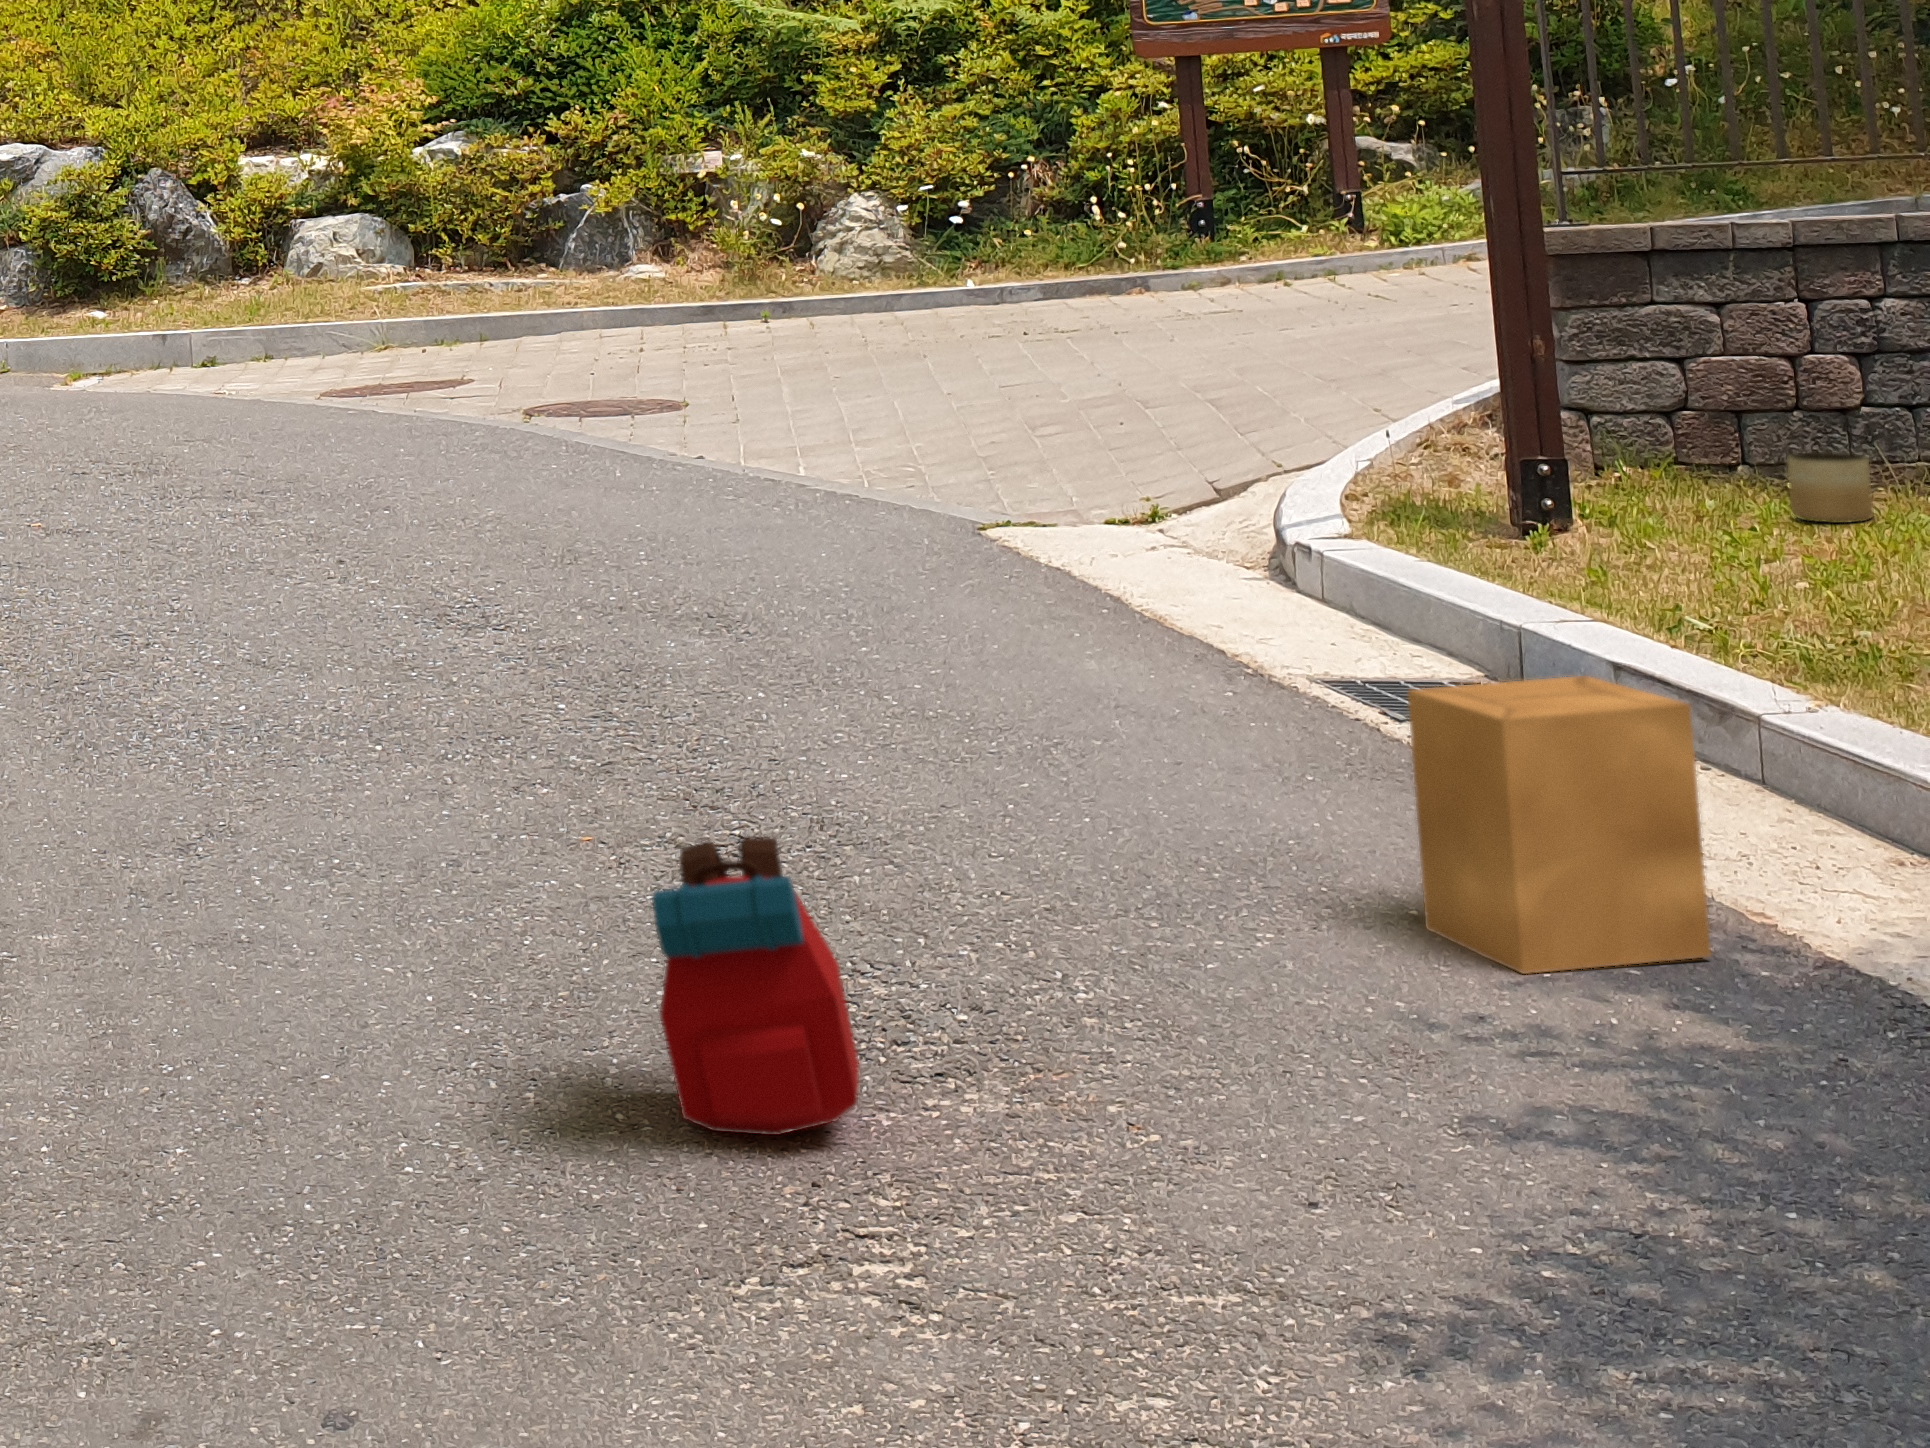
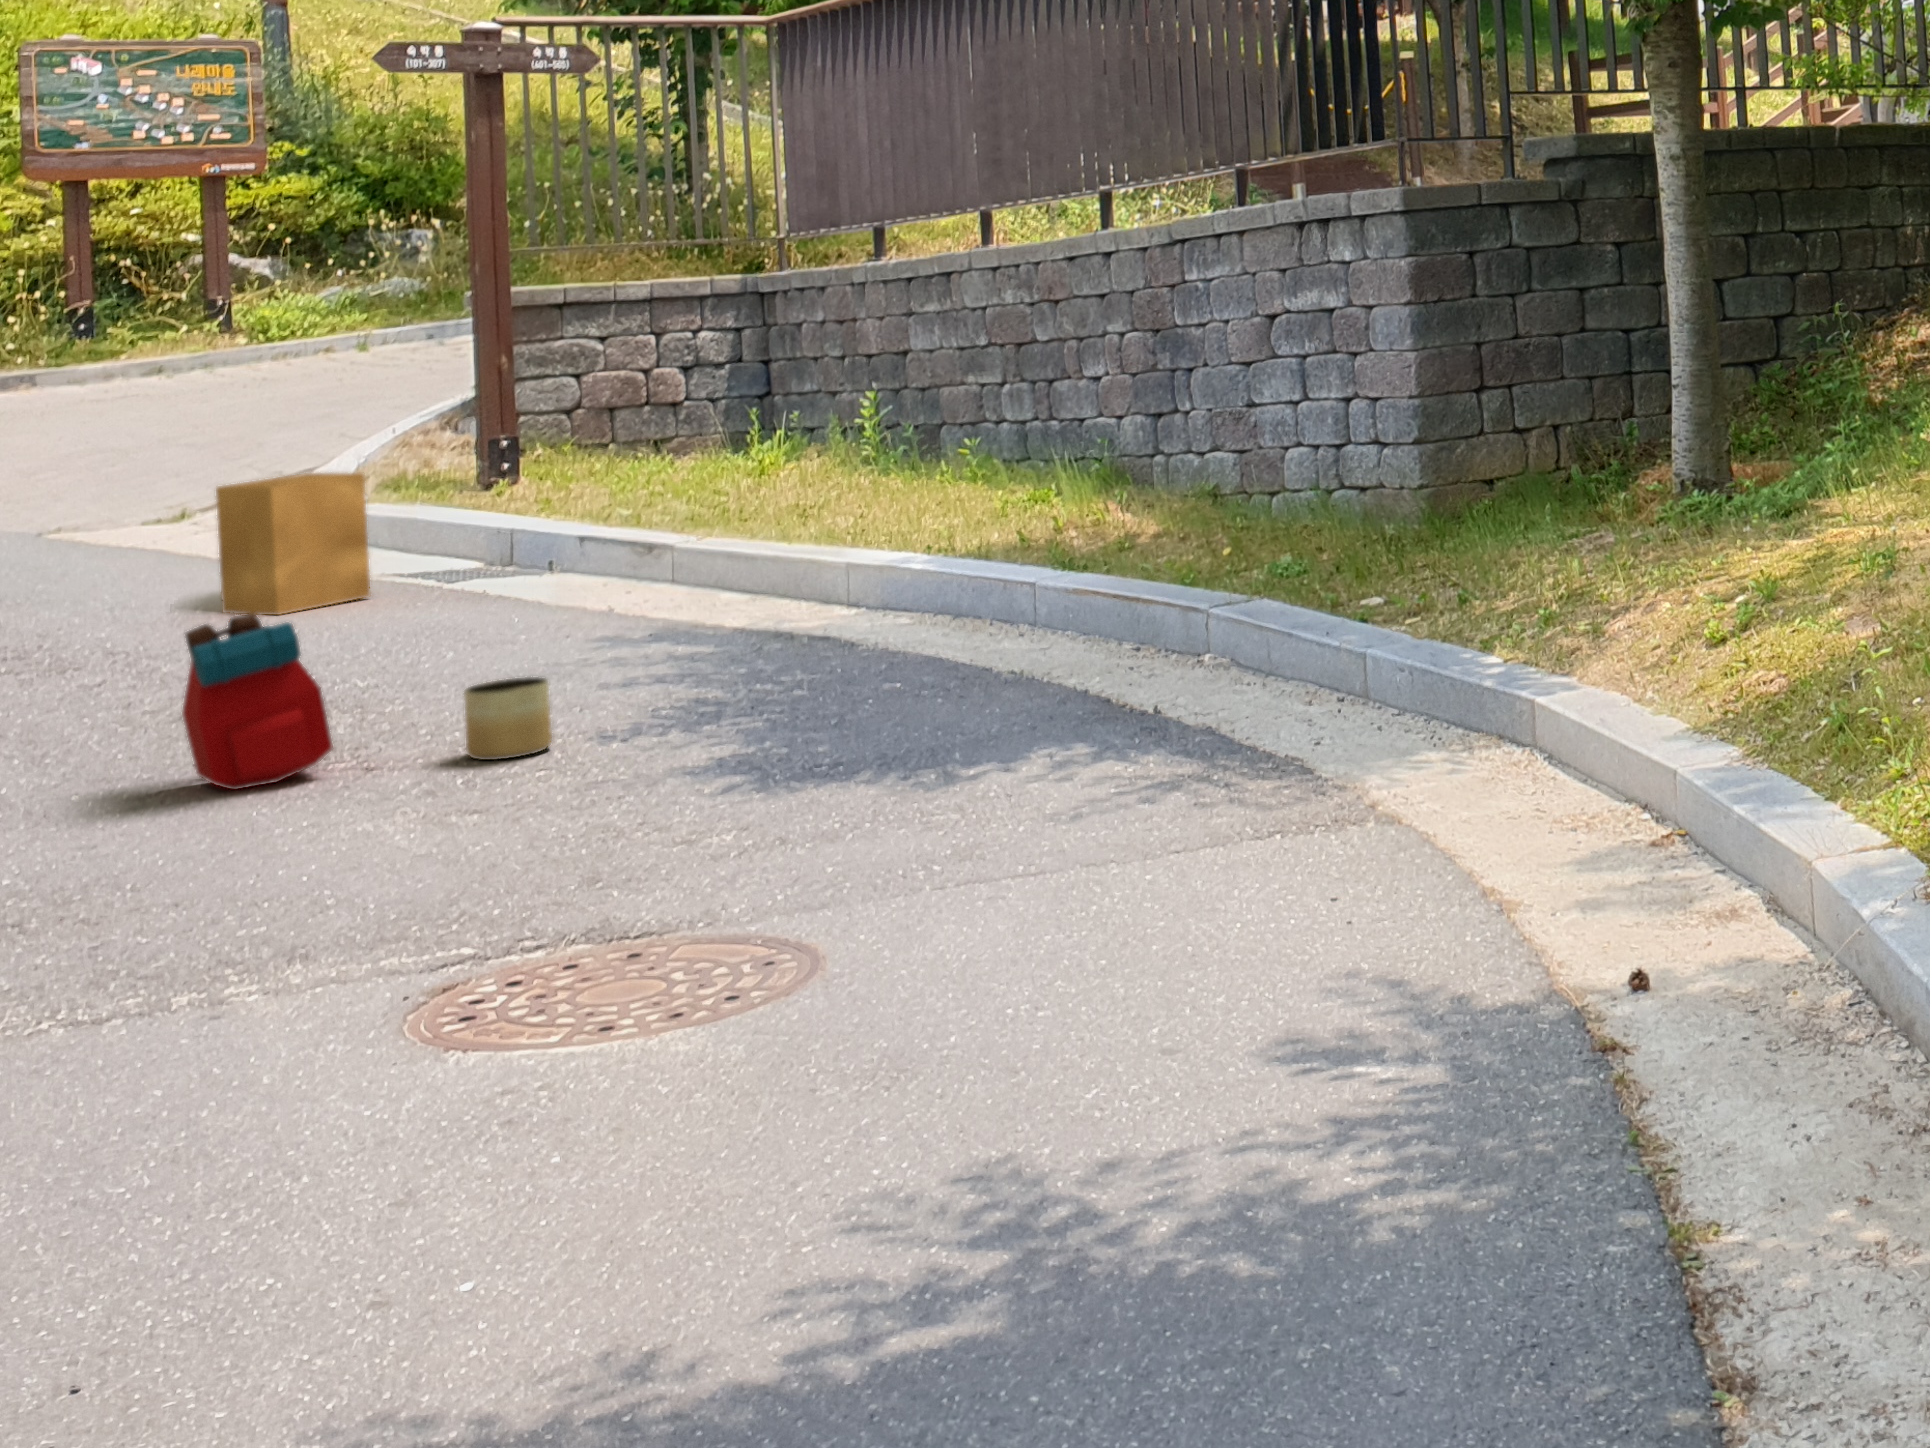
planter: present [1787,452,1874,523] -> present [464,677,552,760]
cardboard box: present [1408,676,1711,974] -> present [216,473,370,615]

